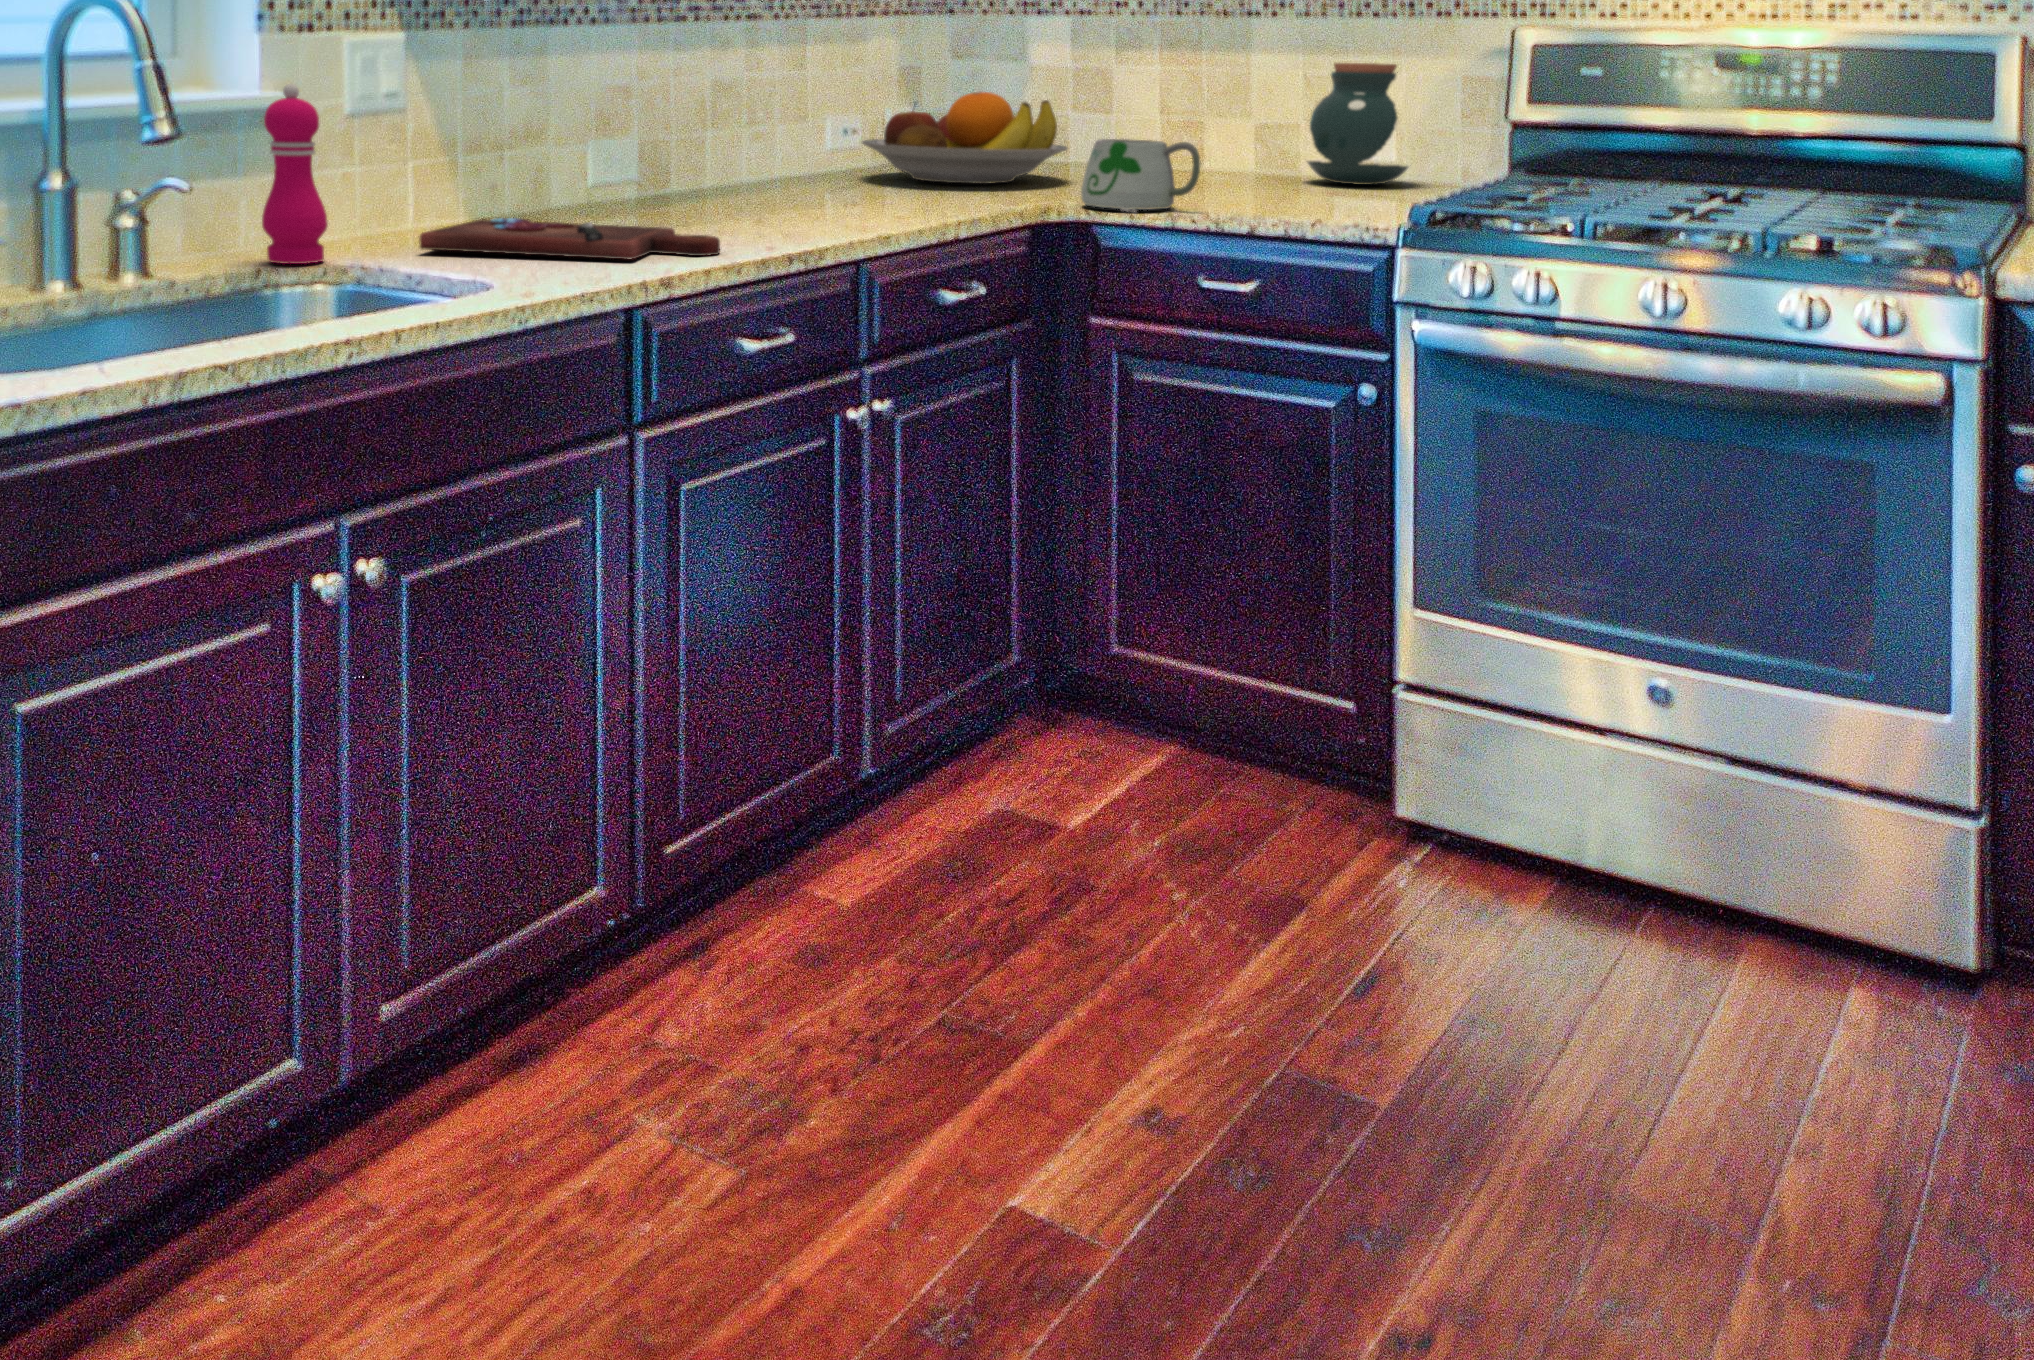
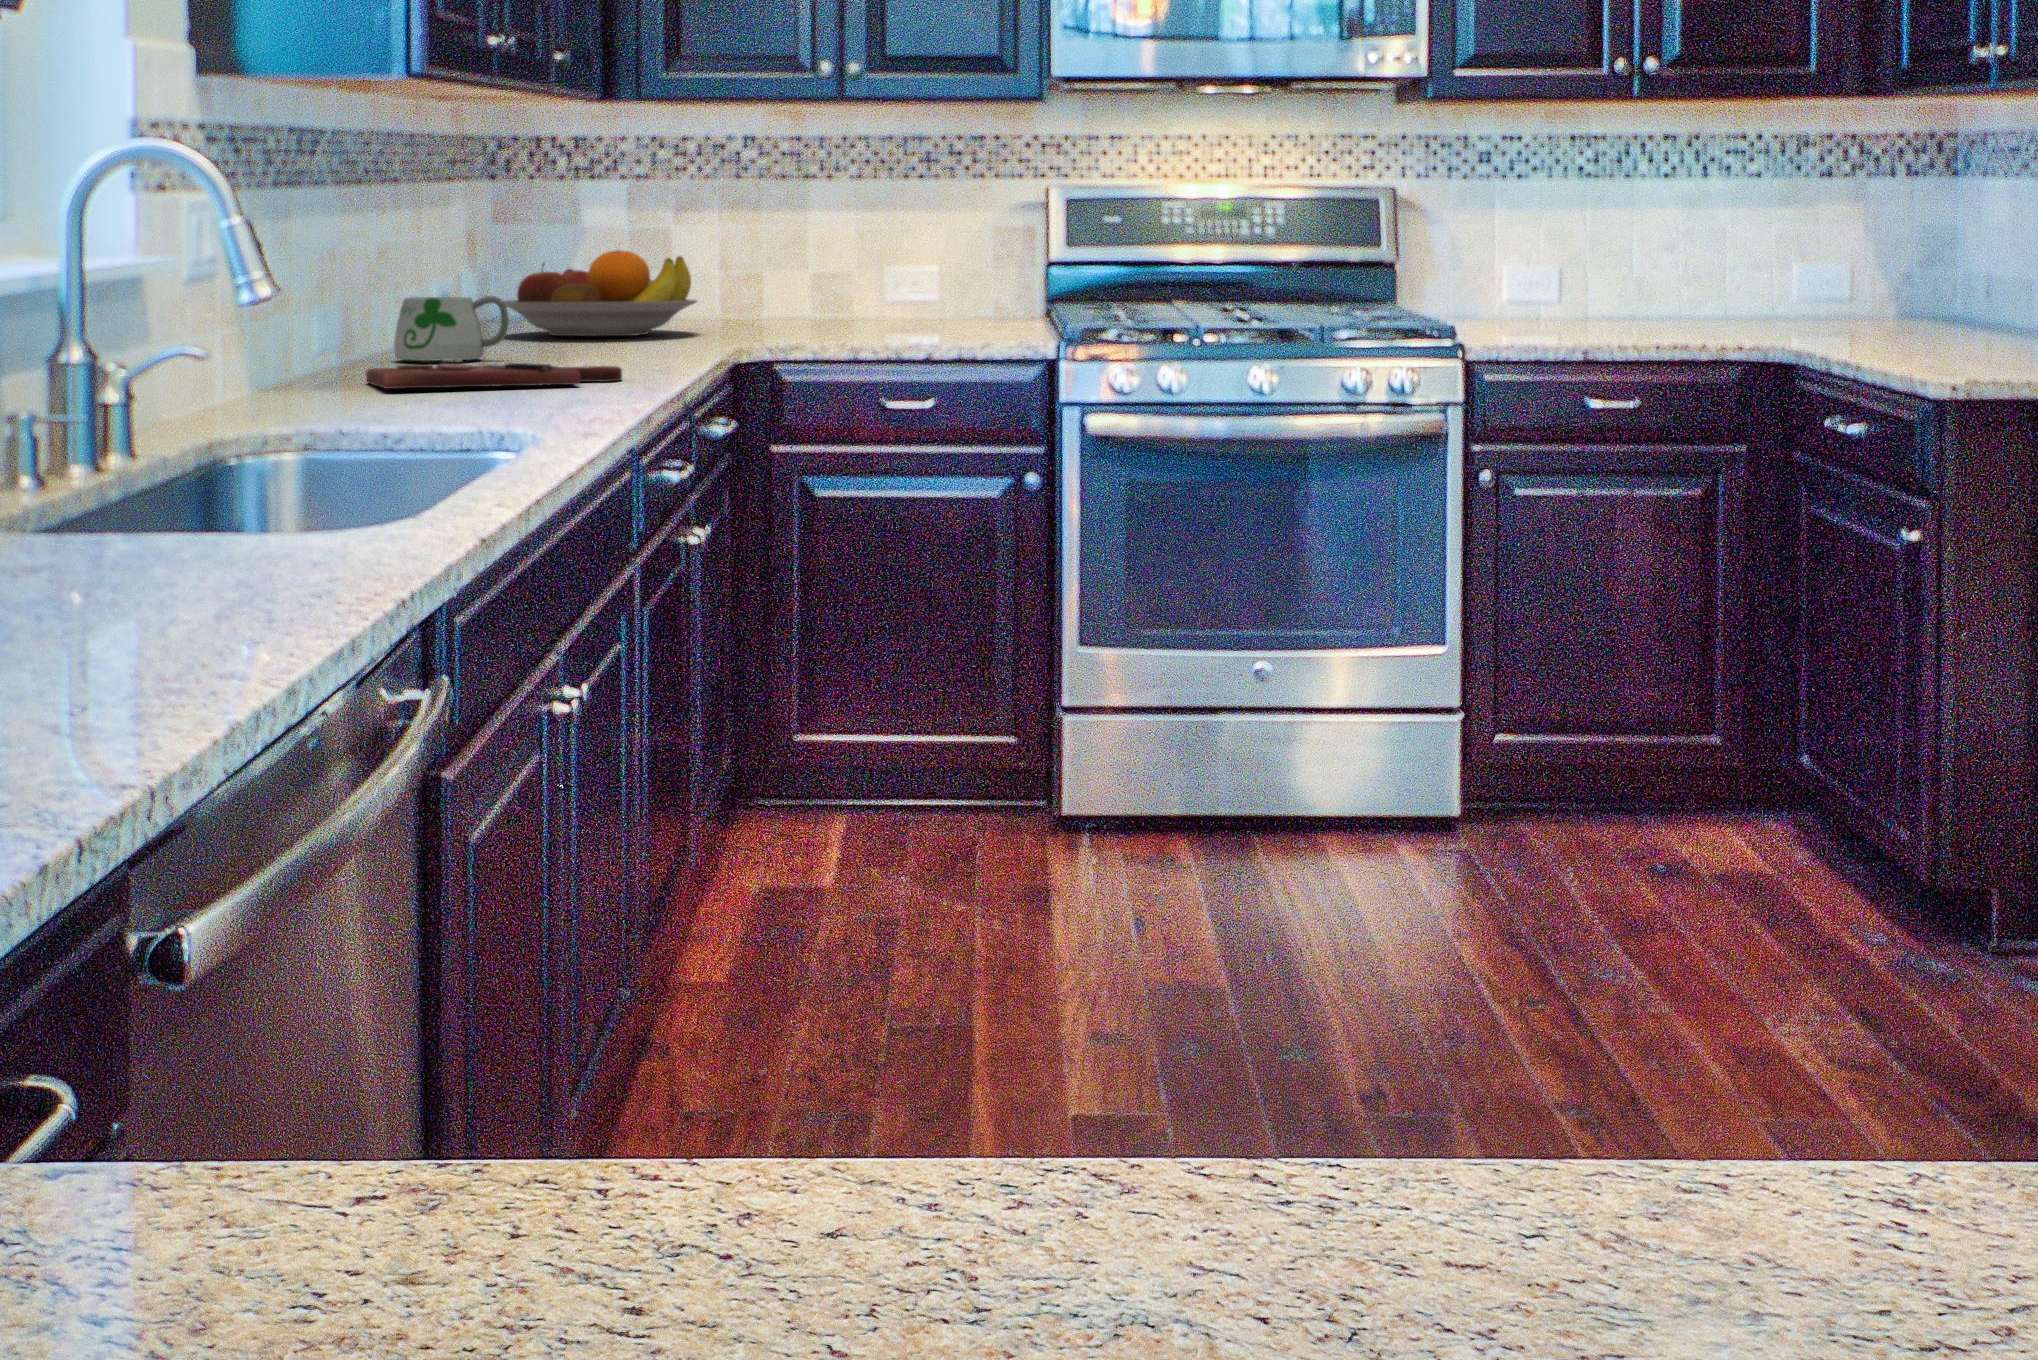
jar: present [1308,63,1408,185] -> none [876,217,971,323]
pepper mill: present [262,84,328,264] -> none [279,246,337,402]
mug: present [1081,139,1200,212] -> present [394,296,509,362]

